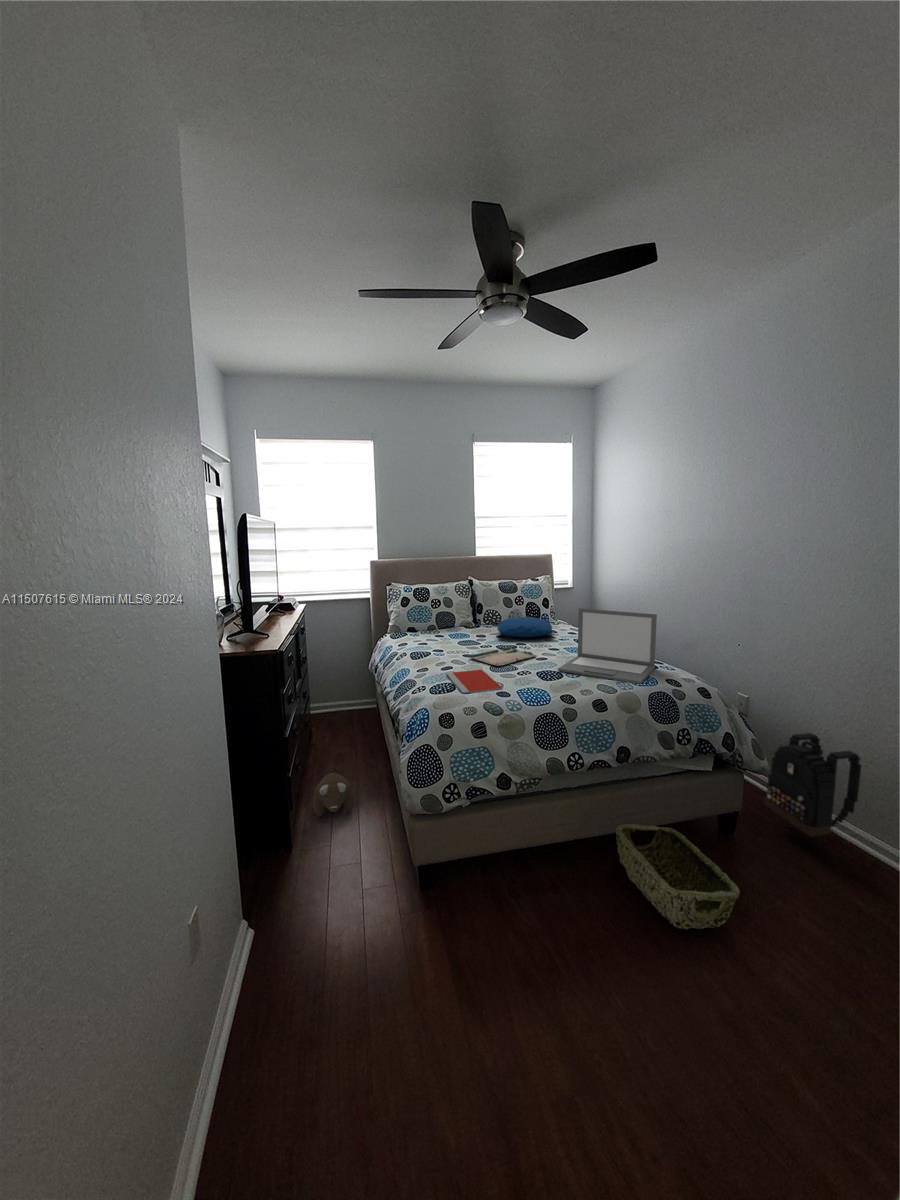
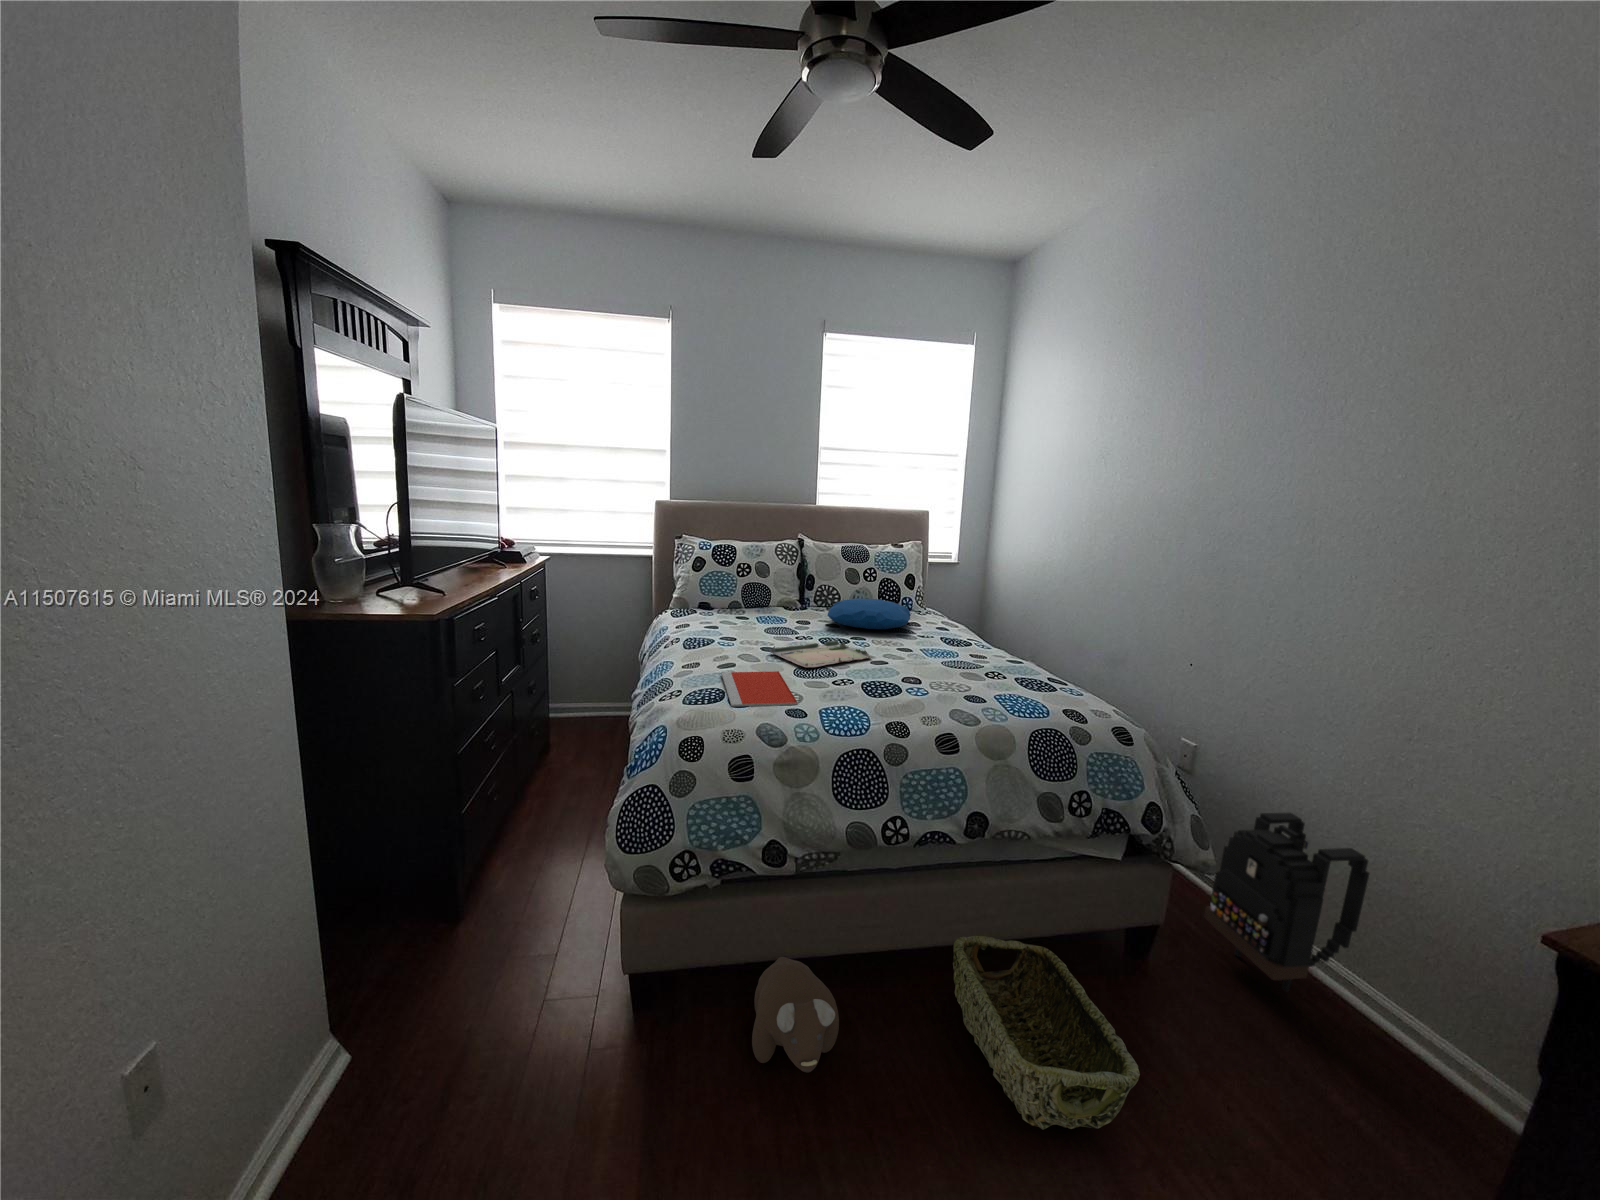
laptop: present [558,608,657,684] -> none [896,588,1060,713]
plush toy: present [313,773,354,817] -> present [752,957,839,1072]

